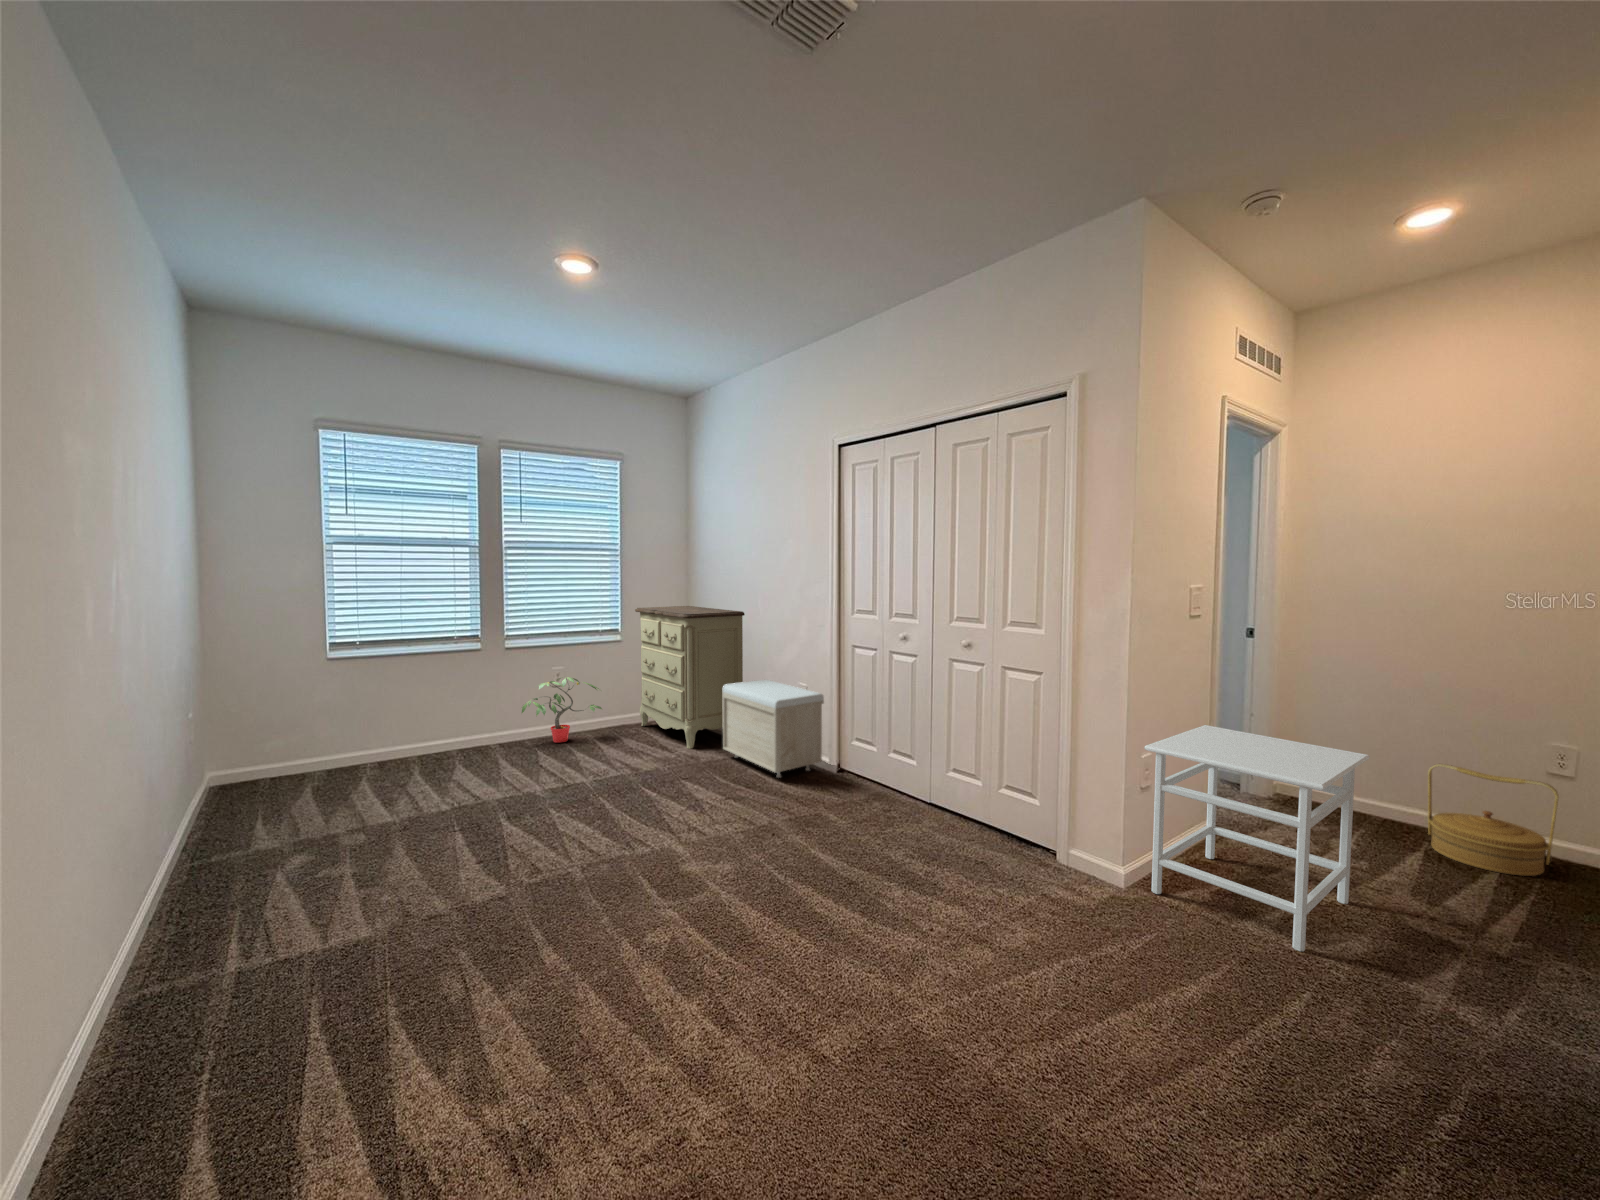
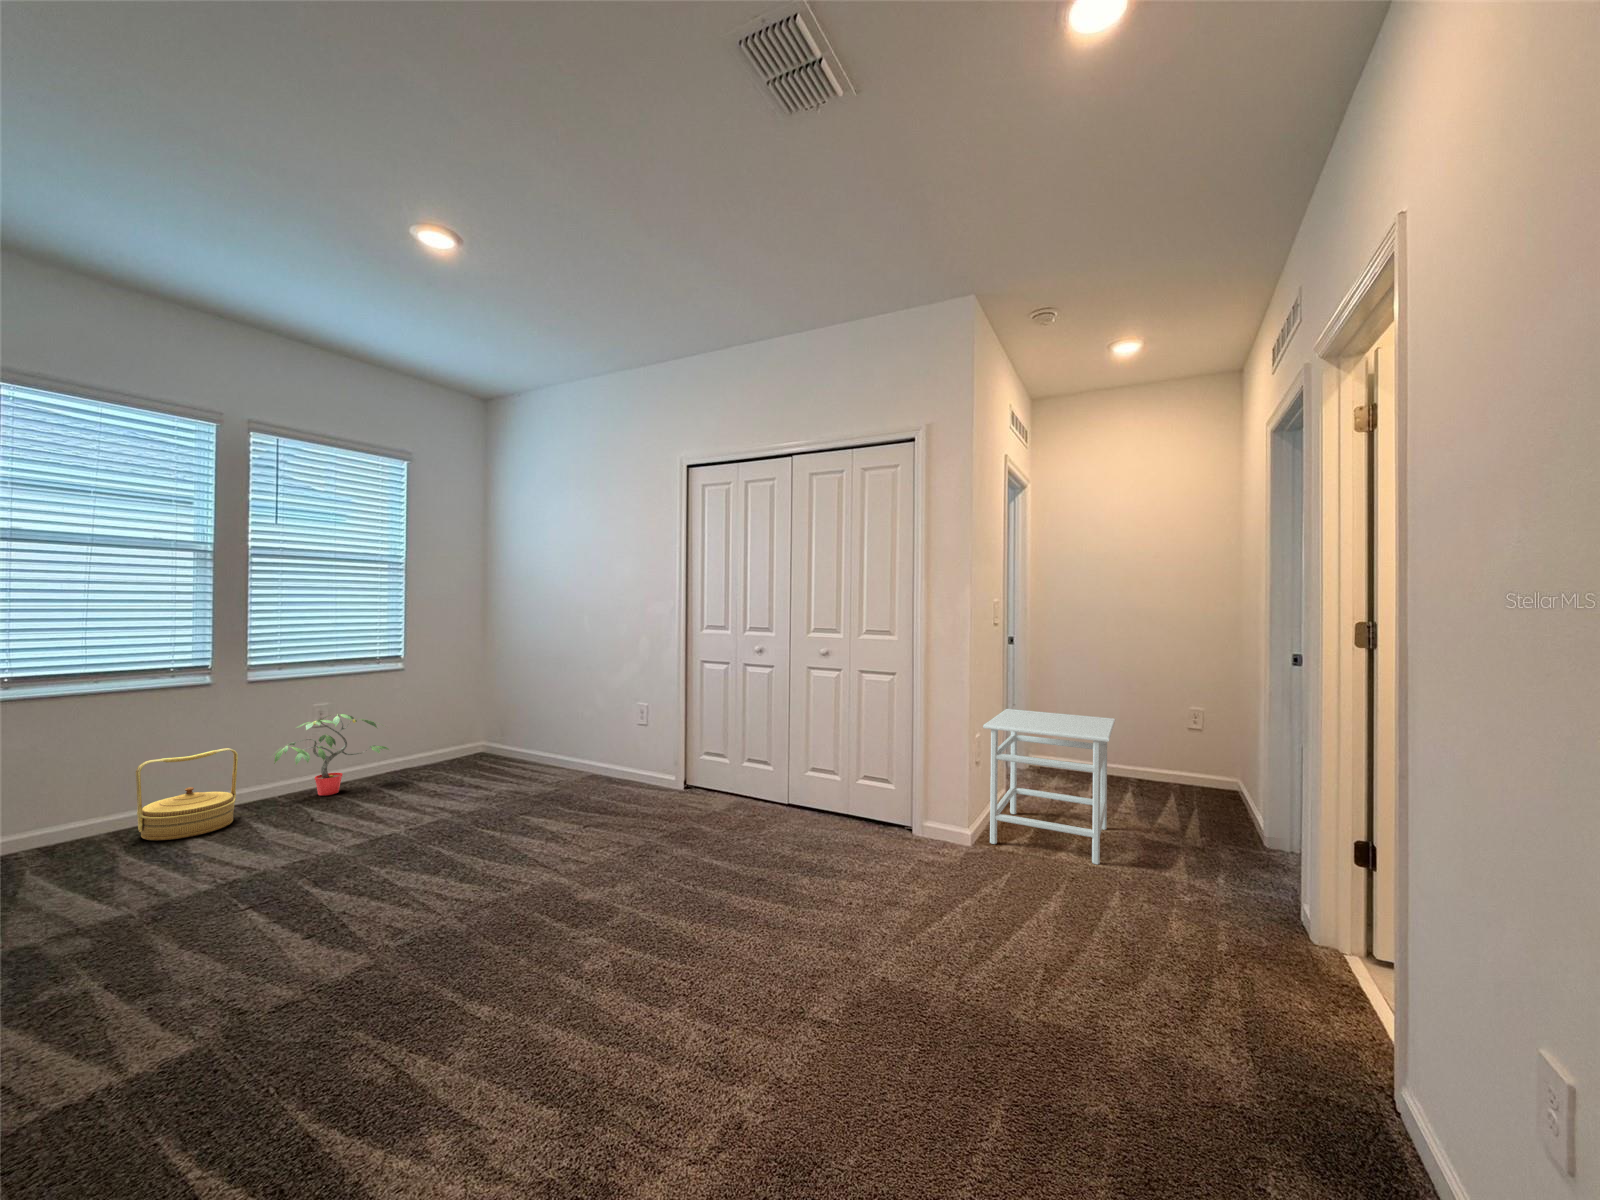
dresser: present [635,606,745,749] -> none [427,628,571,784]
storage bench: present [723,680,824,778] -> none [555,702,672,800]
woven basket: present [1428,764,1559,876] -> present [136,748,238,840]

